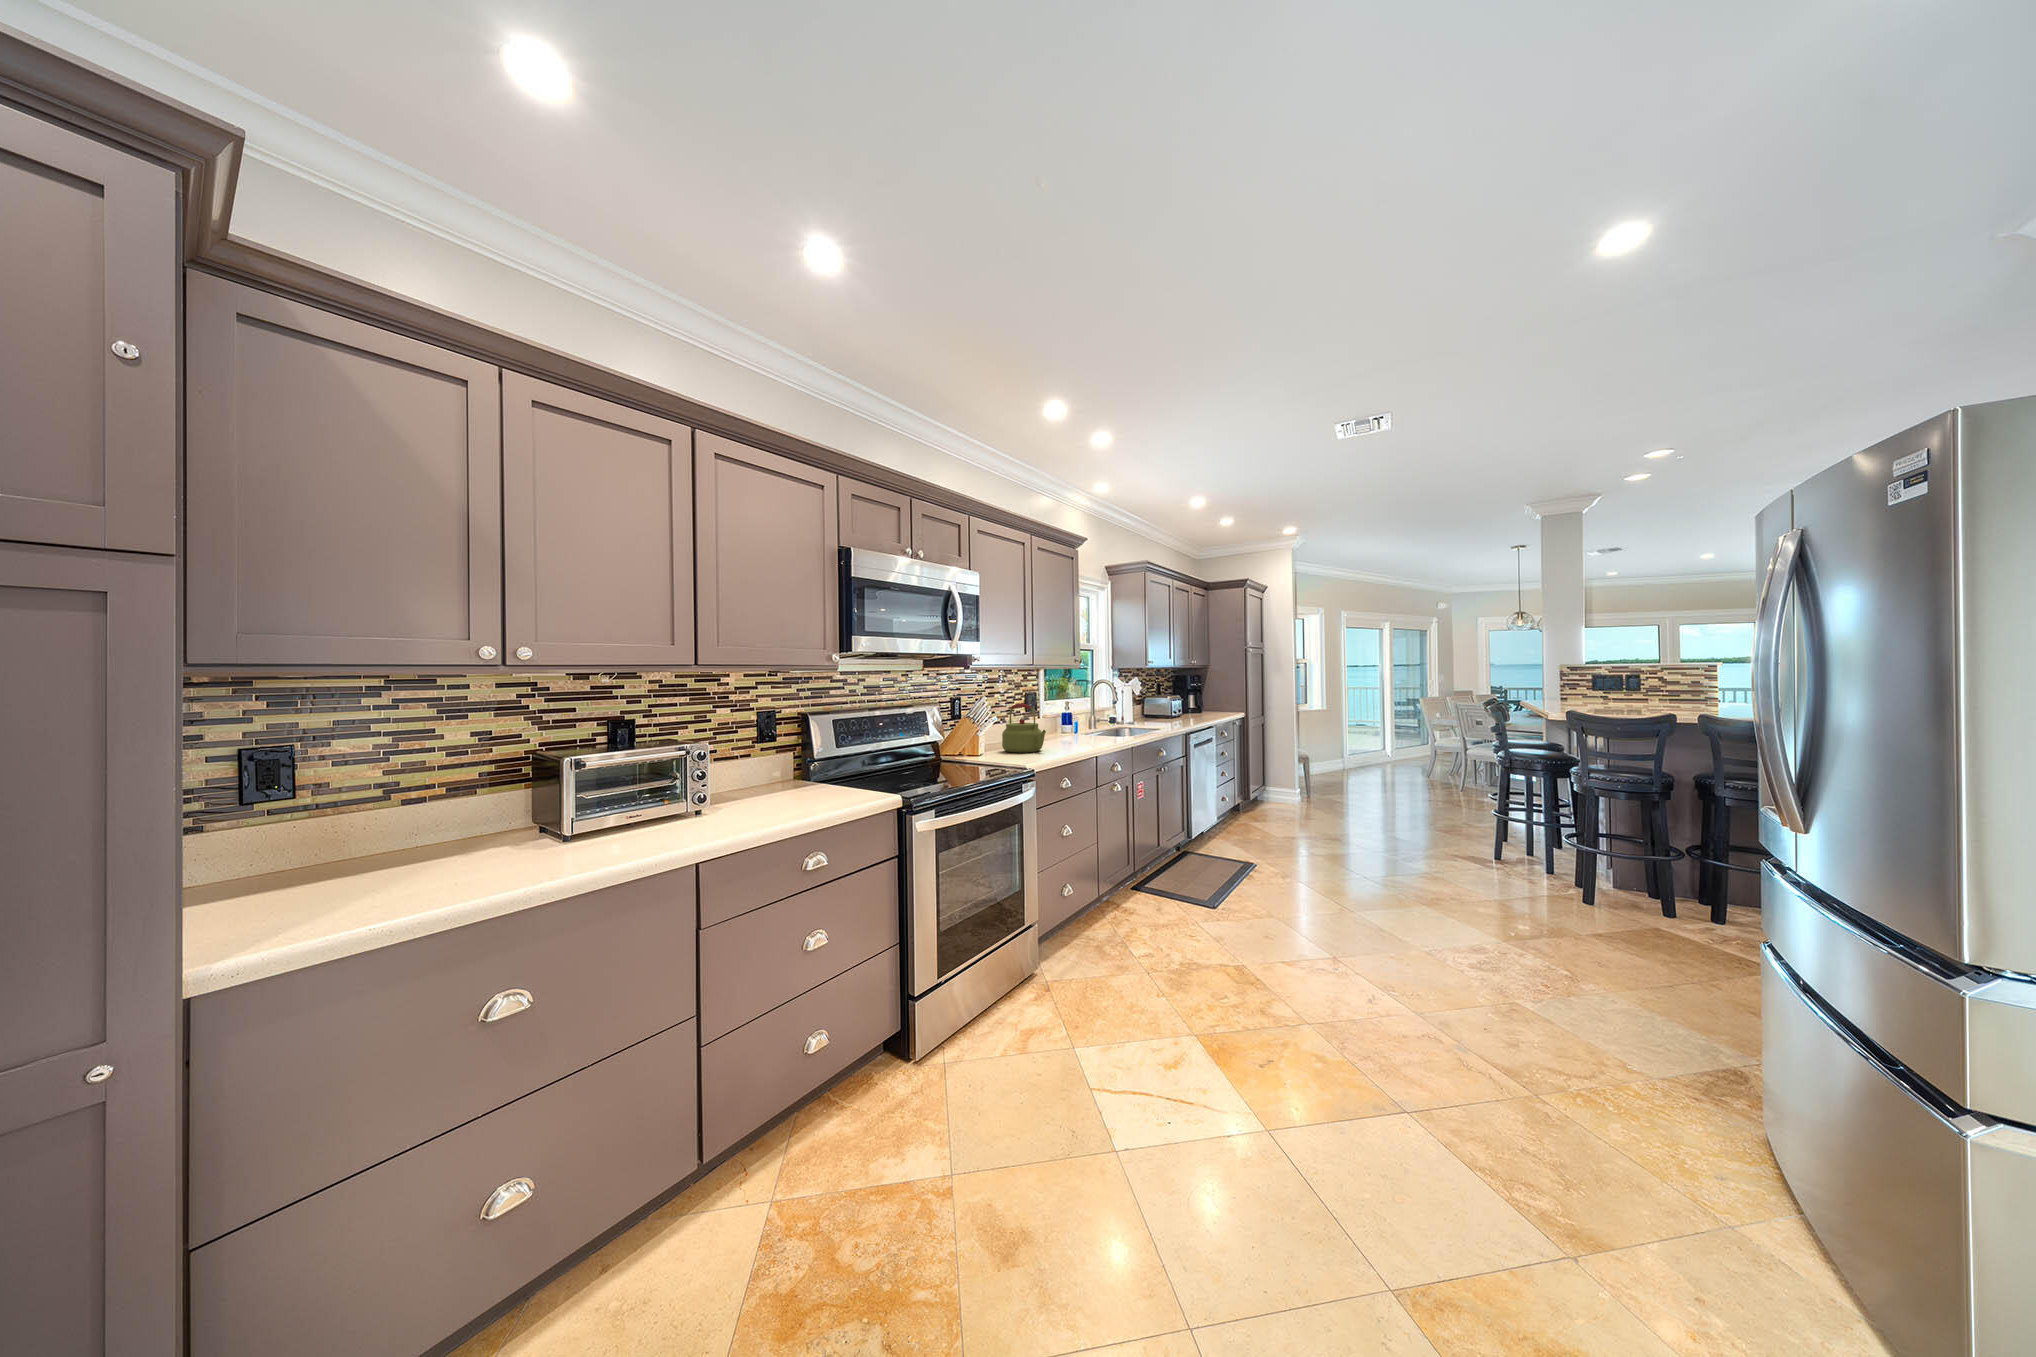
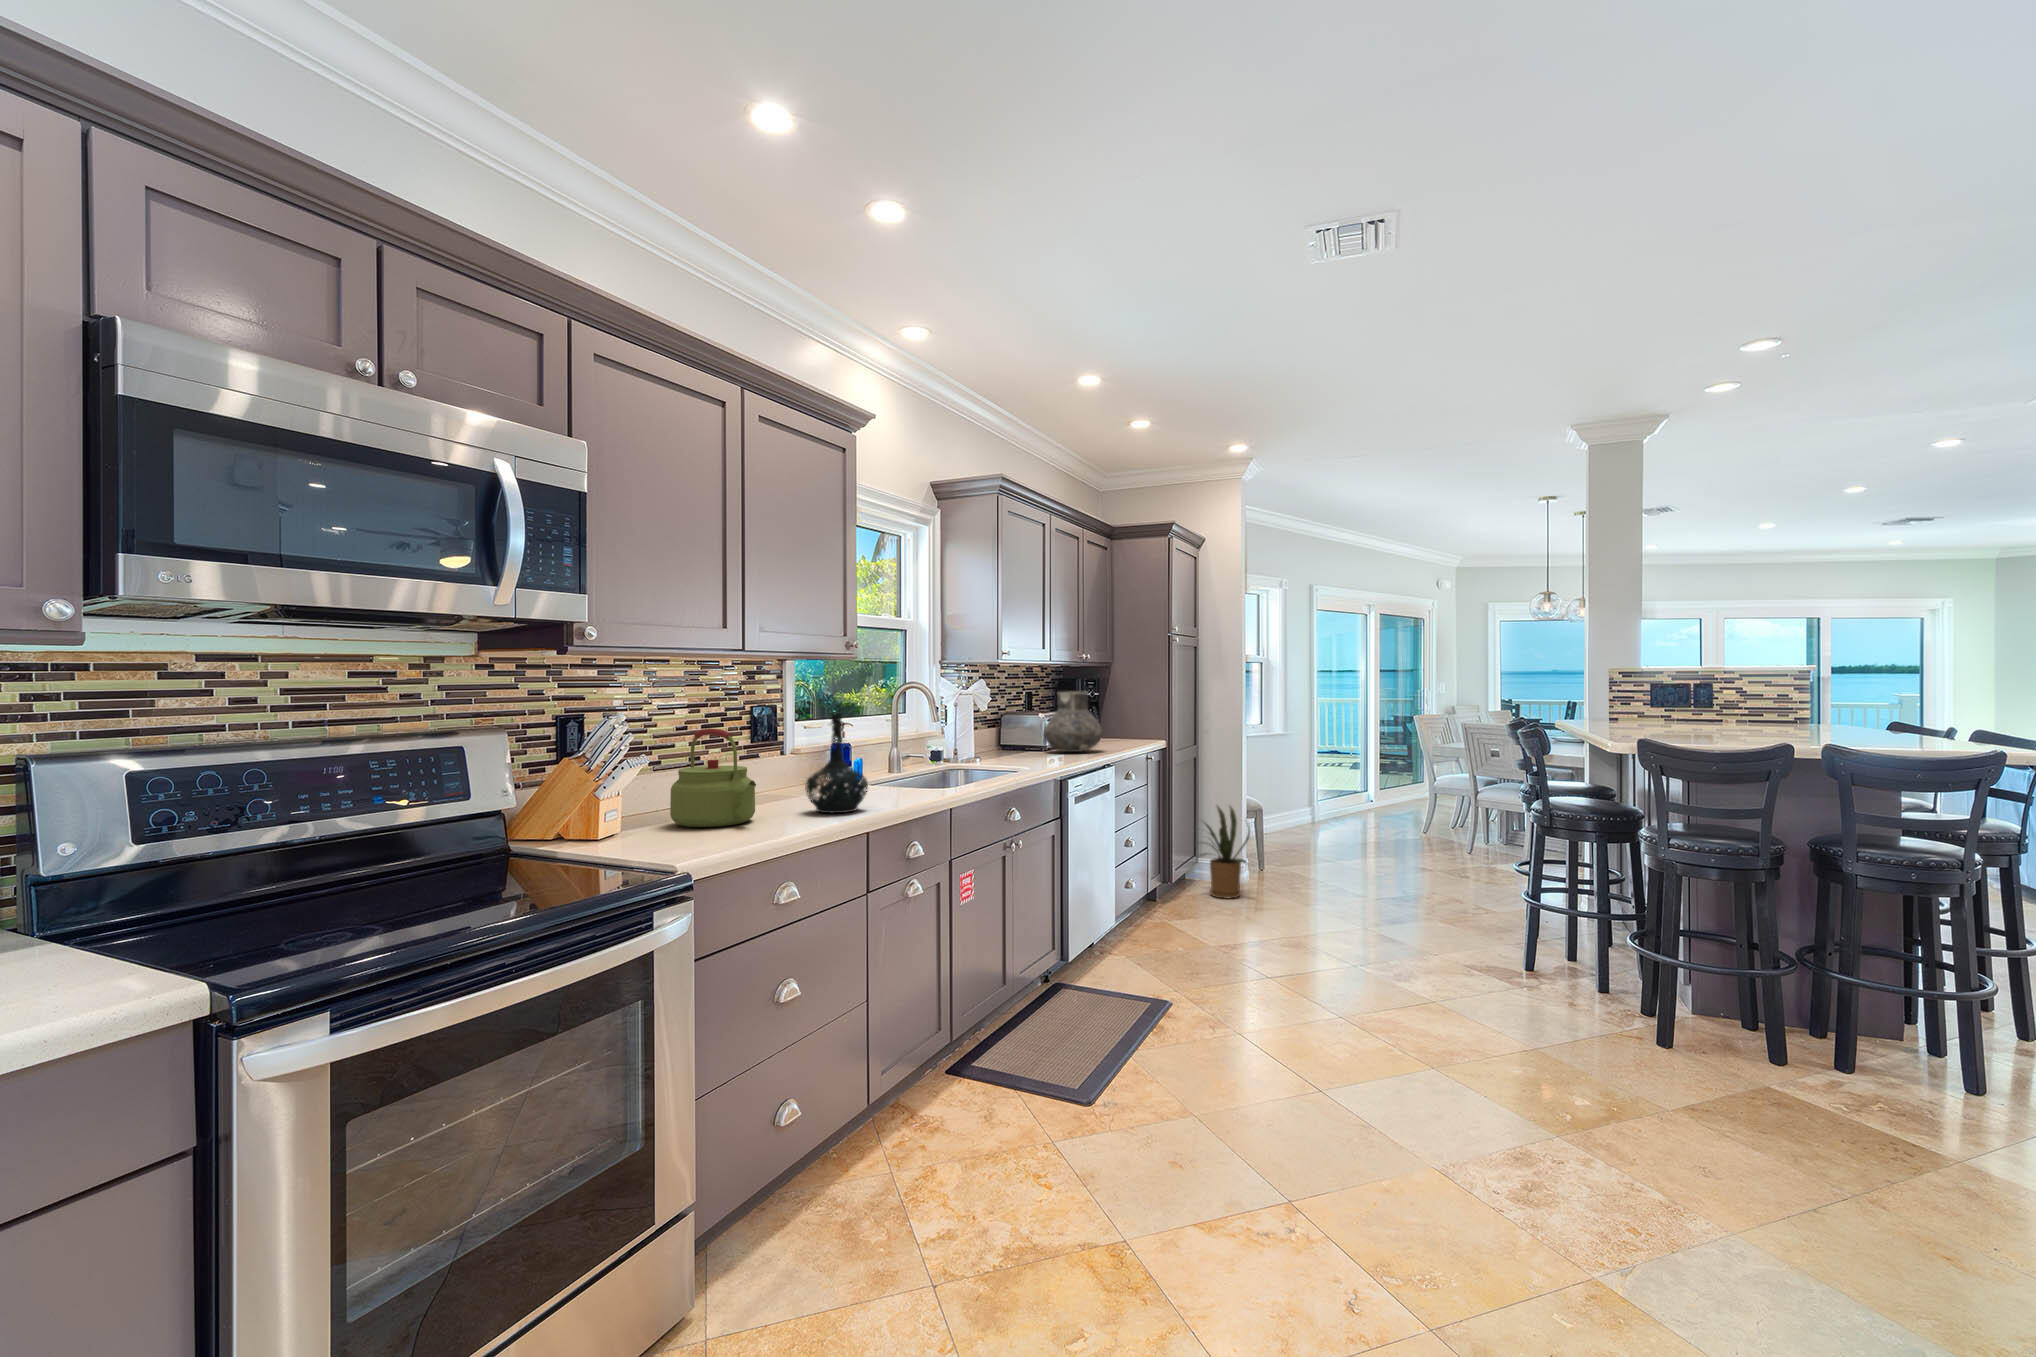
vase: none [1174,684,1211,720] -> present [1044,692,1103,752]
bottle: none [1064,696,1096,748] -> present [805,713,868,813]
house plant: none [1263,753,1304,812] -> present [1200,806,1250,899]

